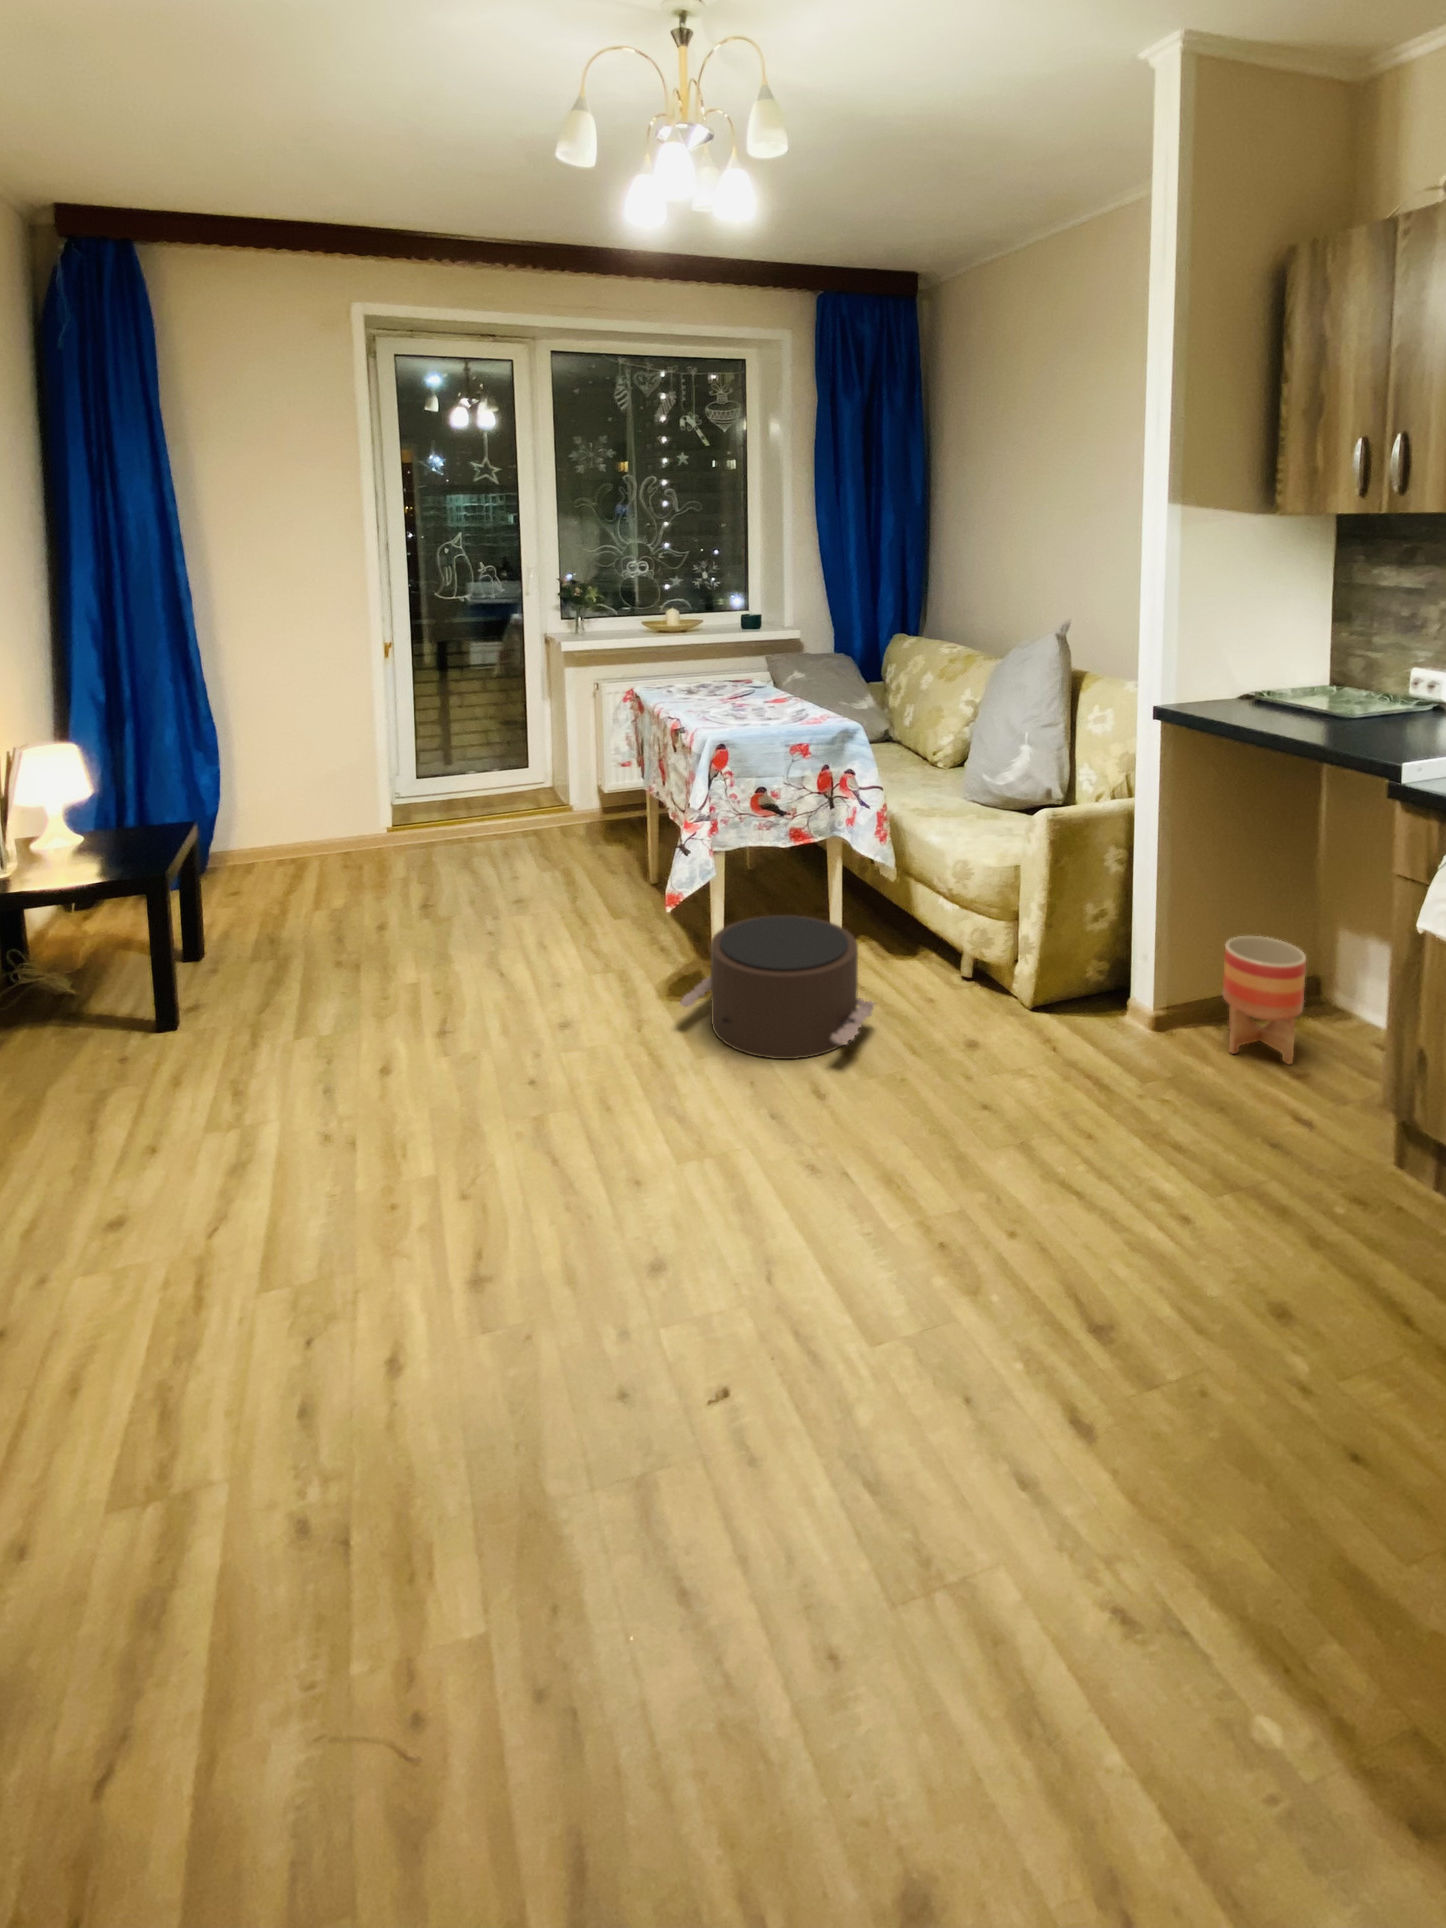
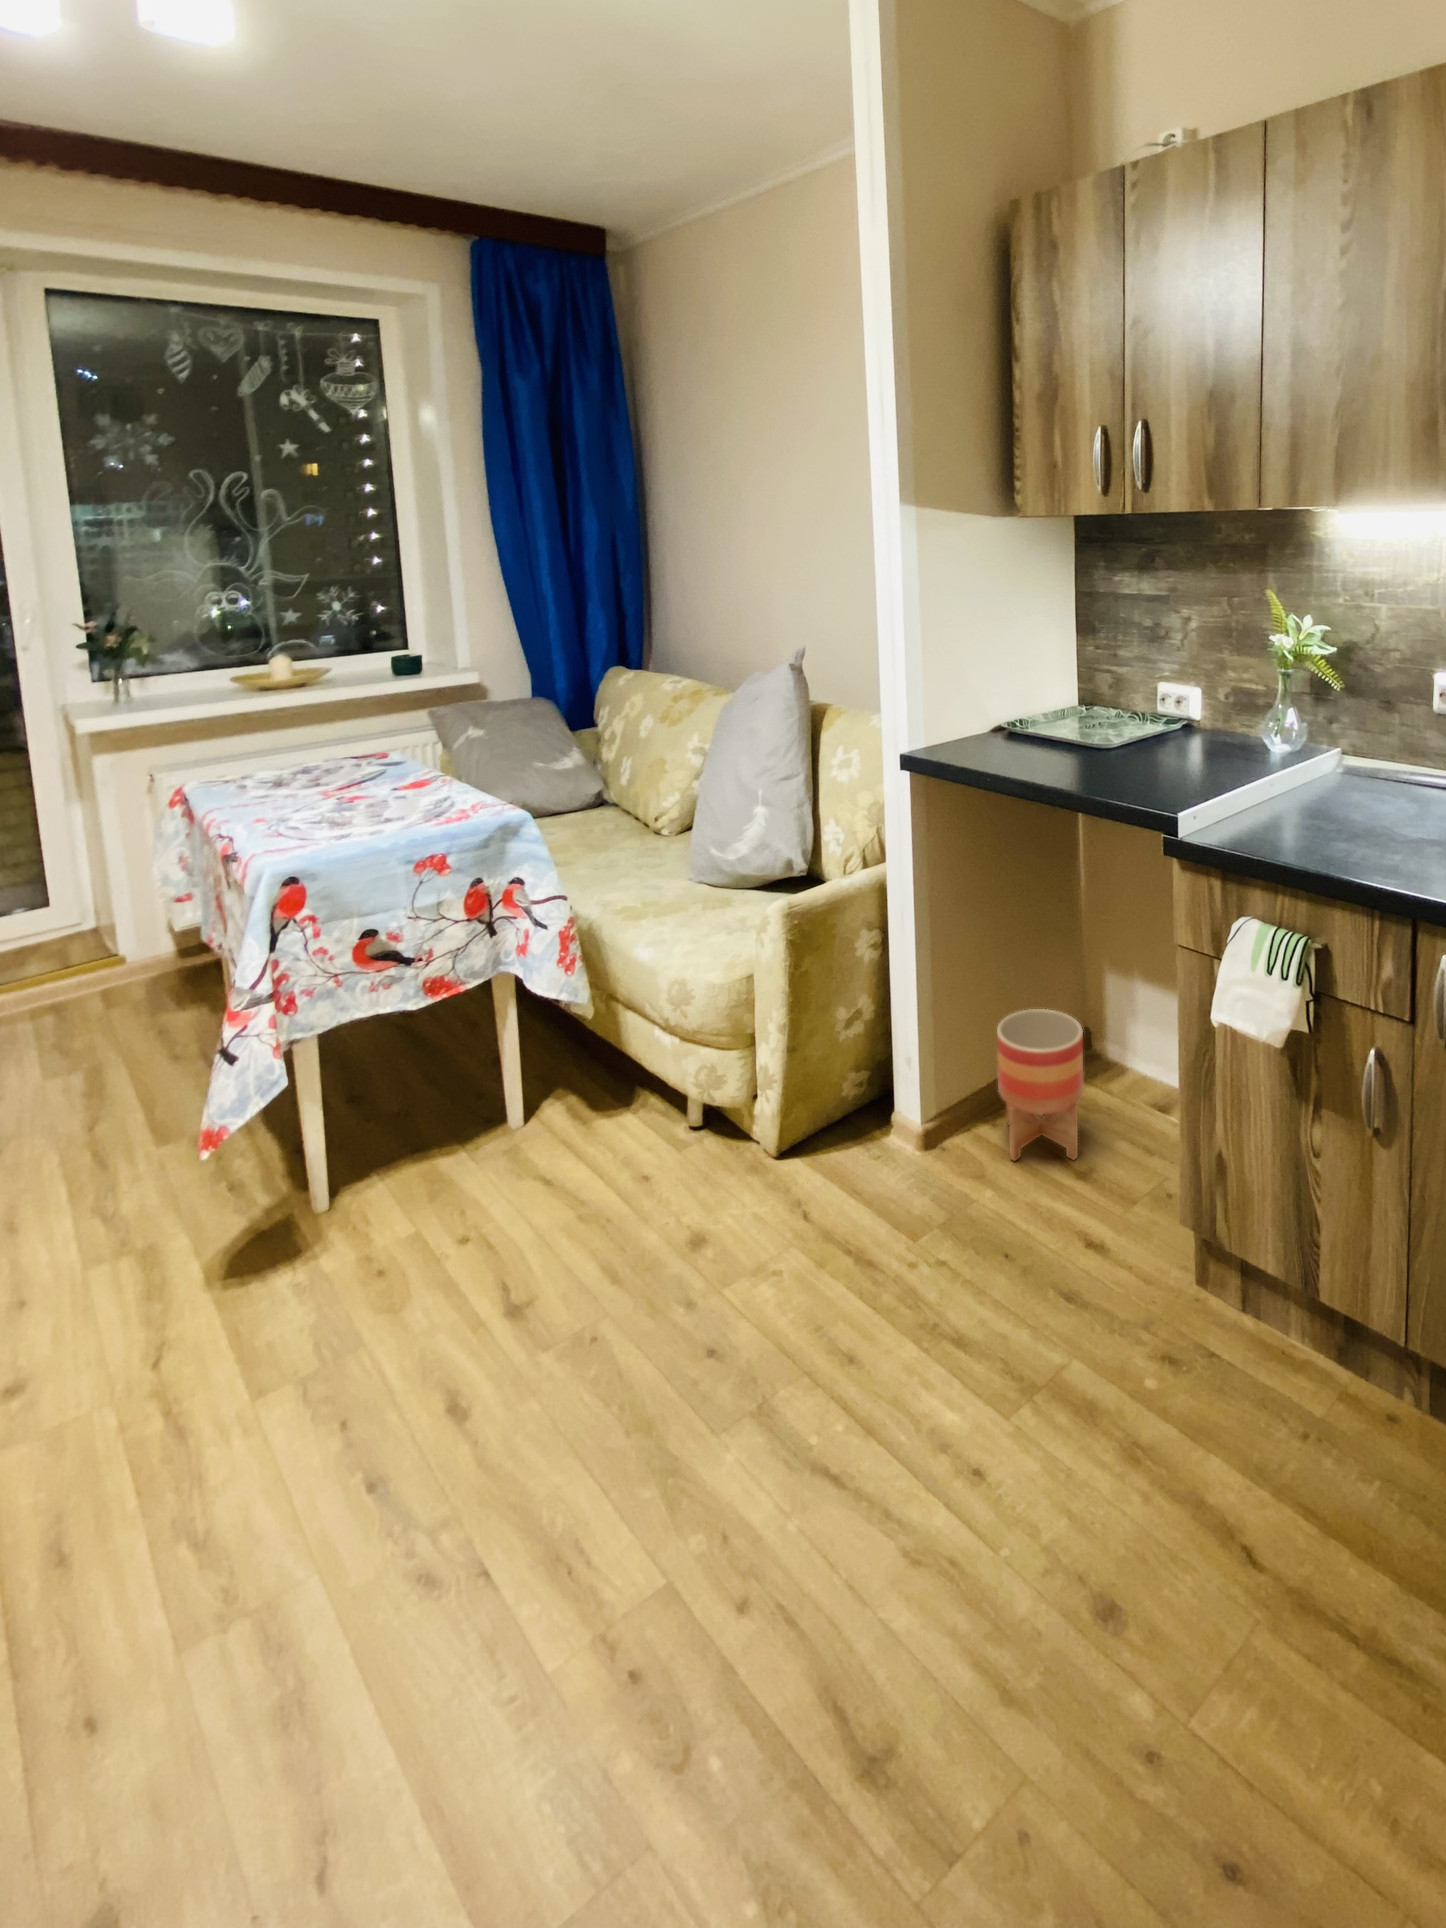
pouf: present [680,915,875,1059] -> none [228,1101,562,1360]

